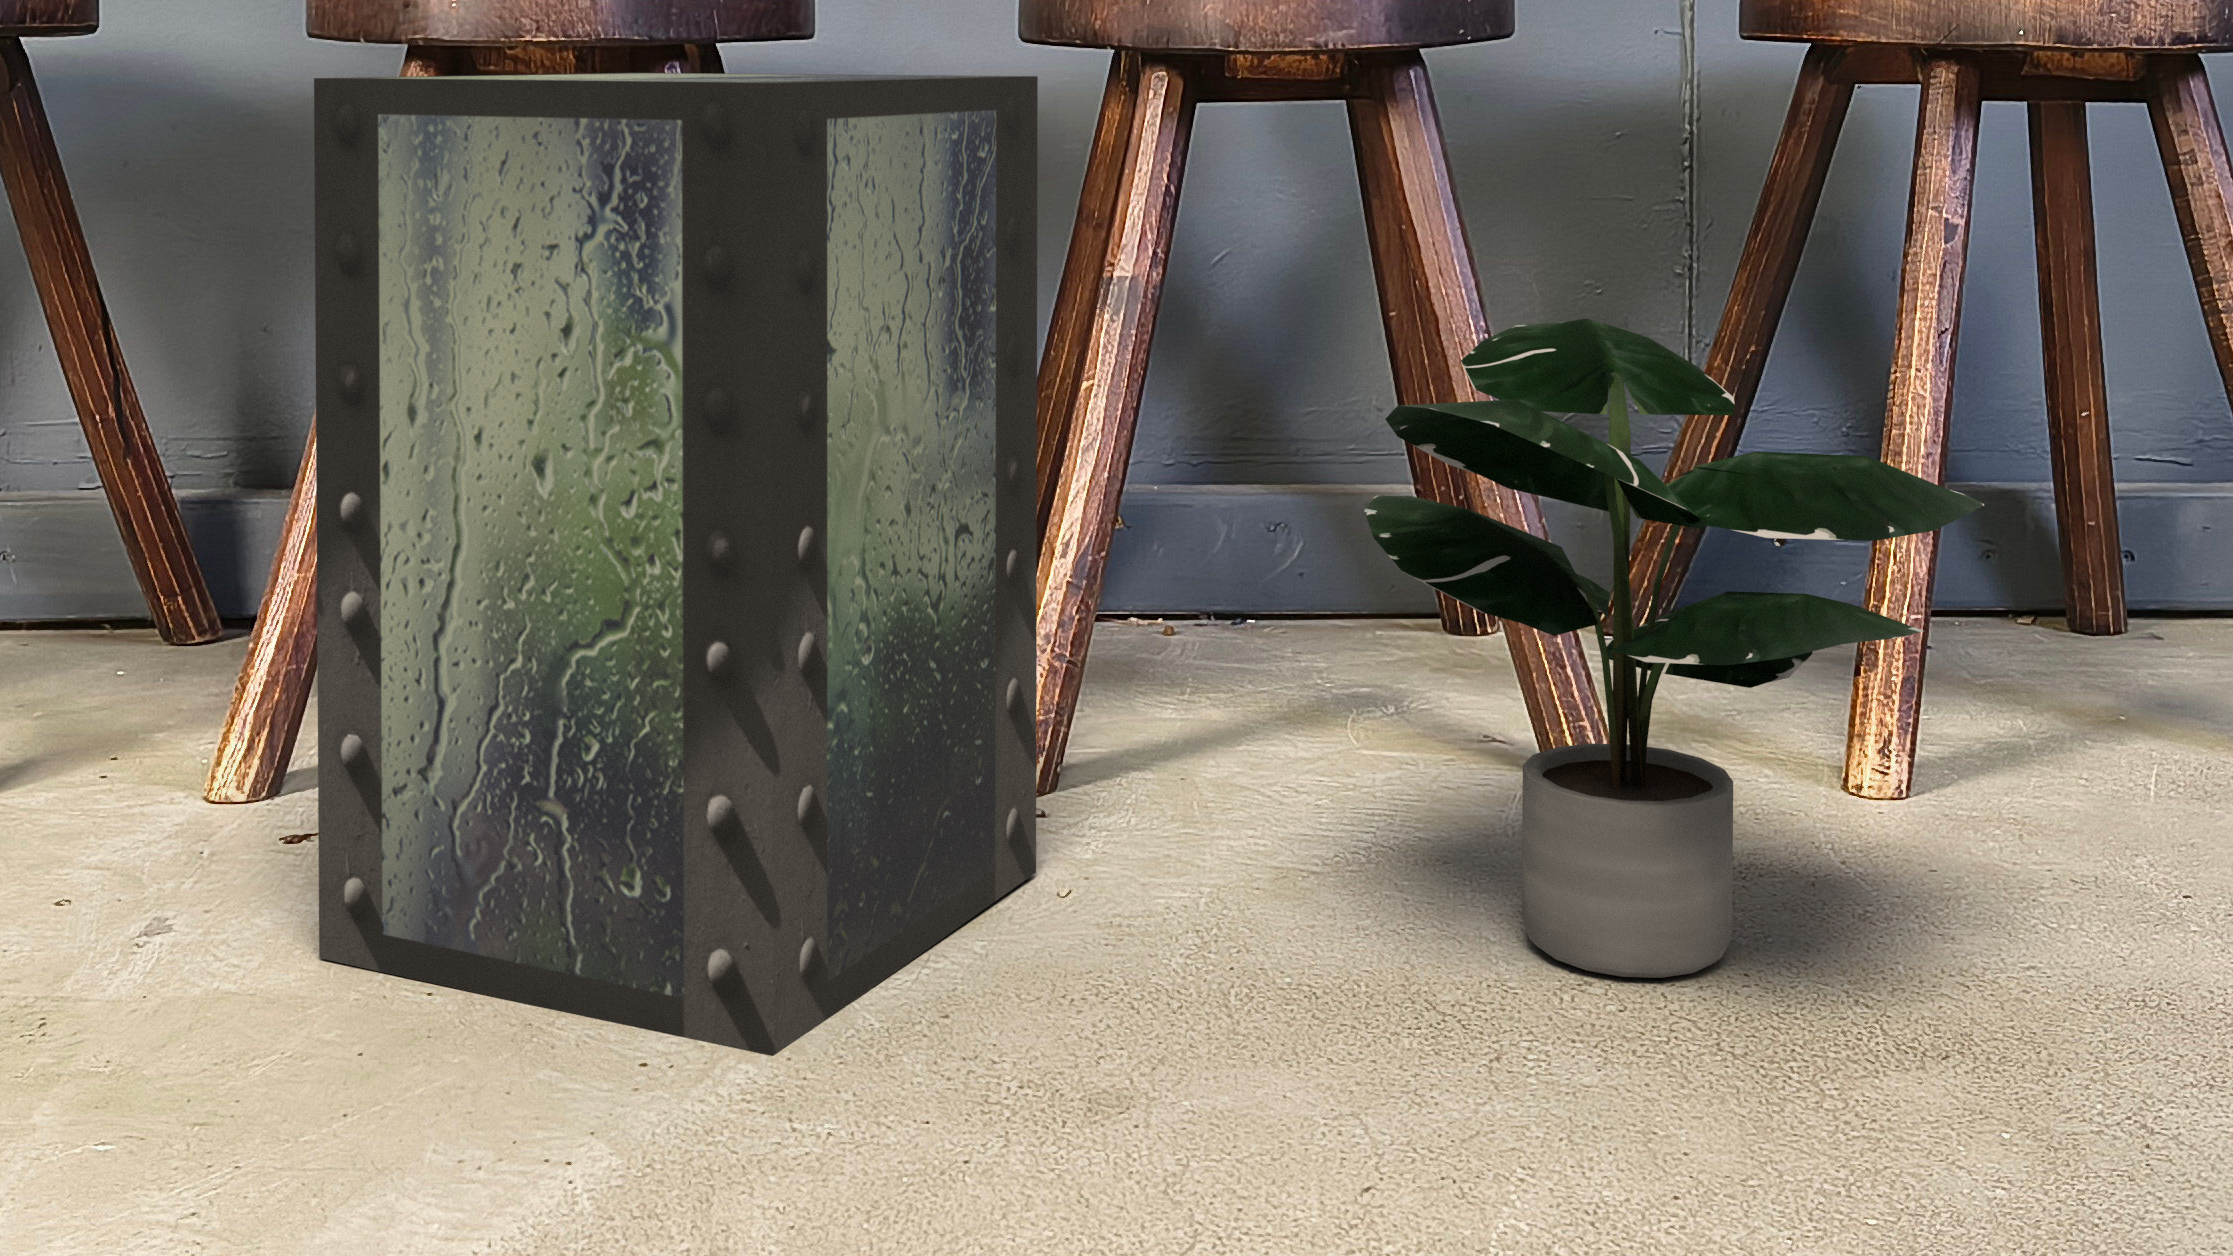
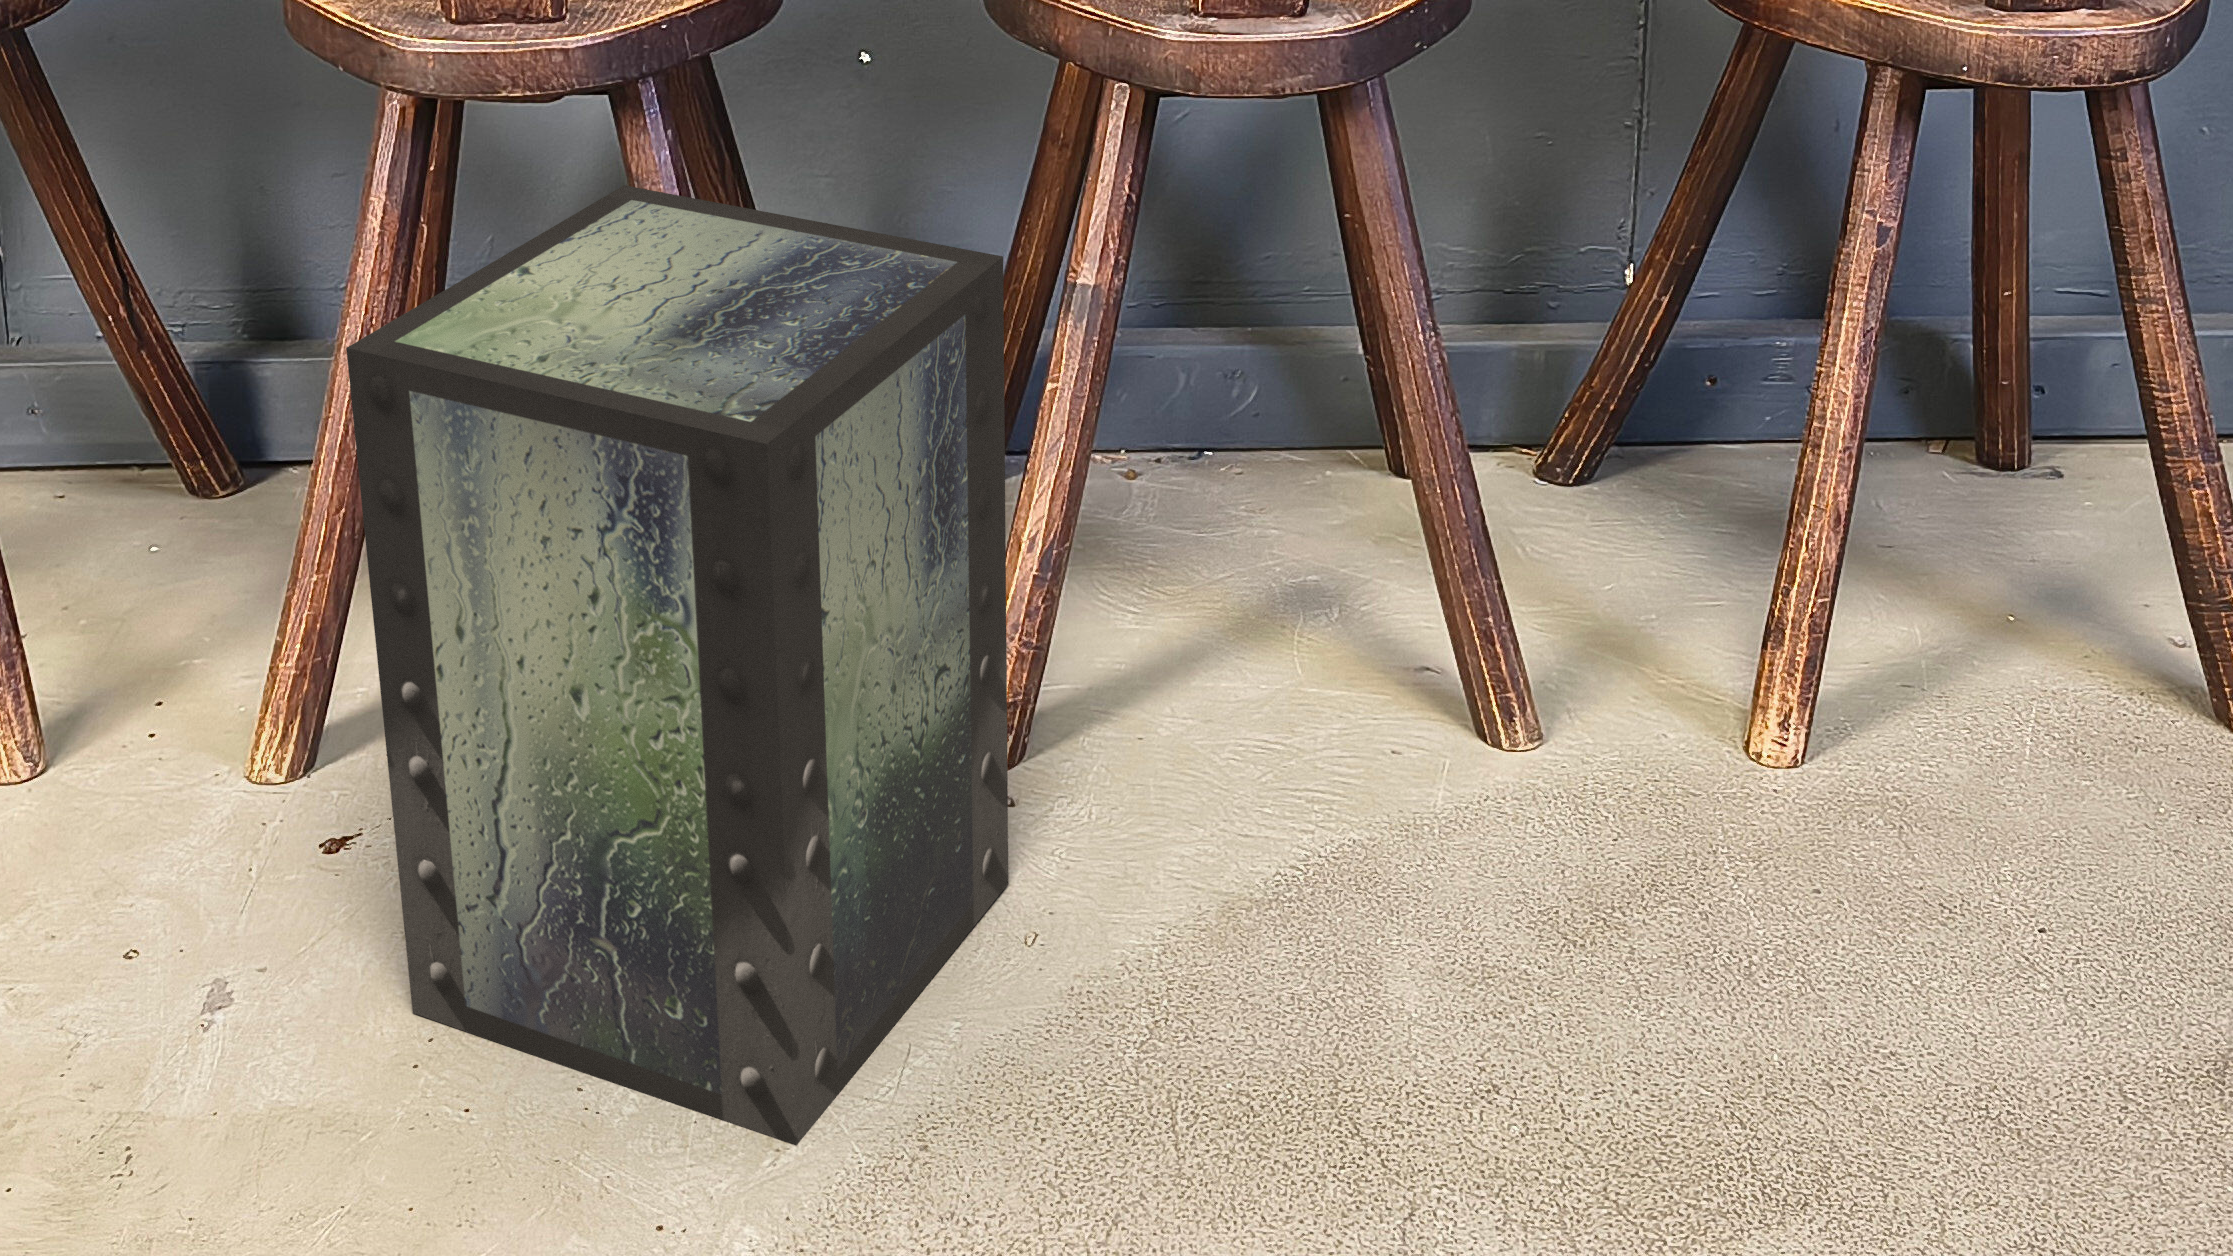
potted plant: present [1364,319,1985,978] -> none [1293,435,1823,1036]

